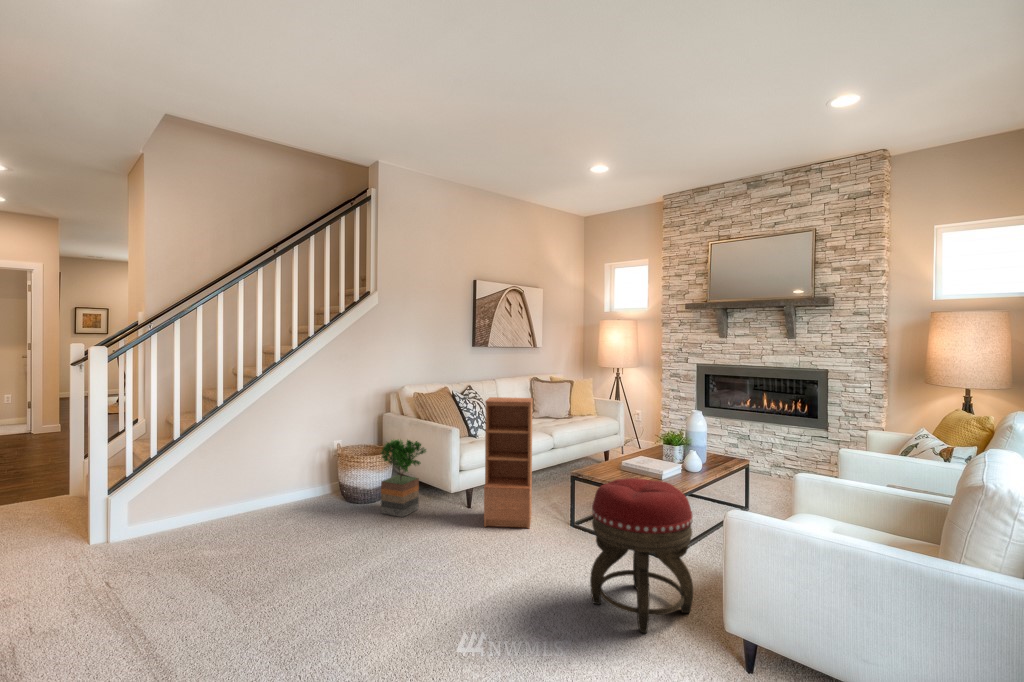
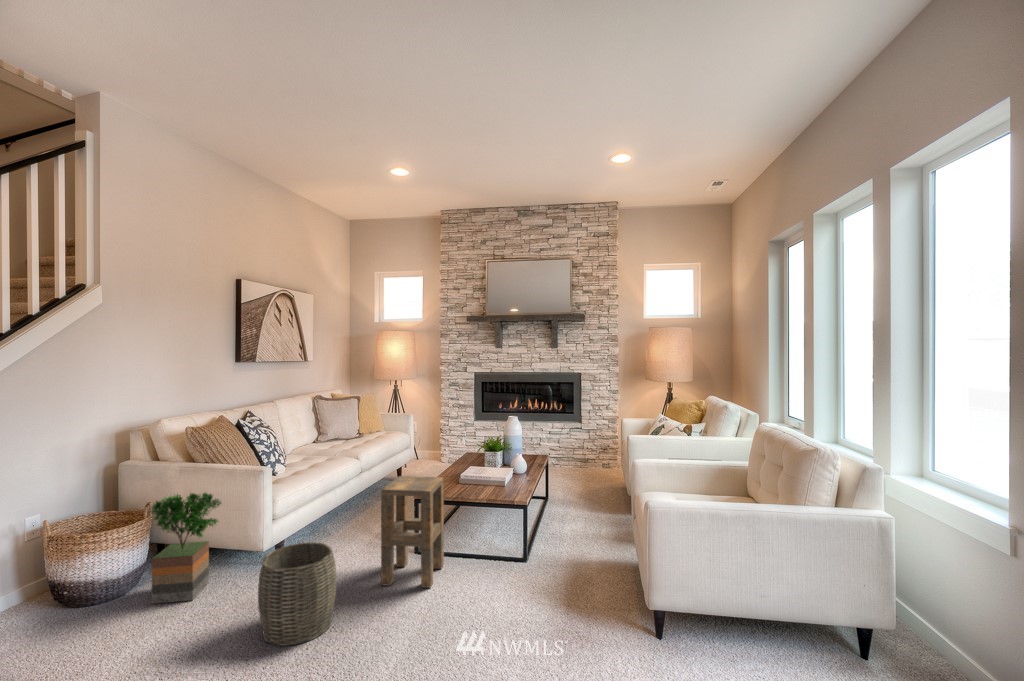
bookcase: present [484,397,533,529] -> none [311,420,375,582]
side table: none [526,450,589,553] -> present [381,476,444,588]
footstool: present [590,478,693,633] -> none [496,492,592,648]
woven basket: none [422,488,479,562] -> present [258,542,336,646]

